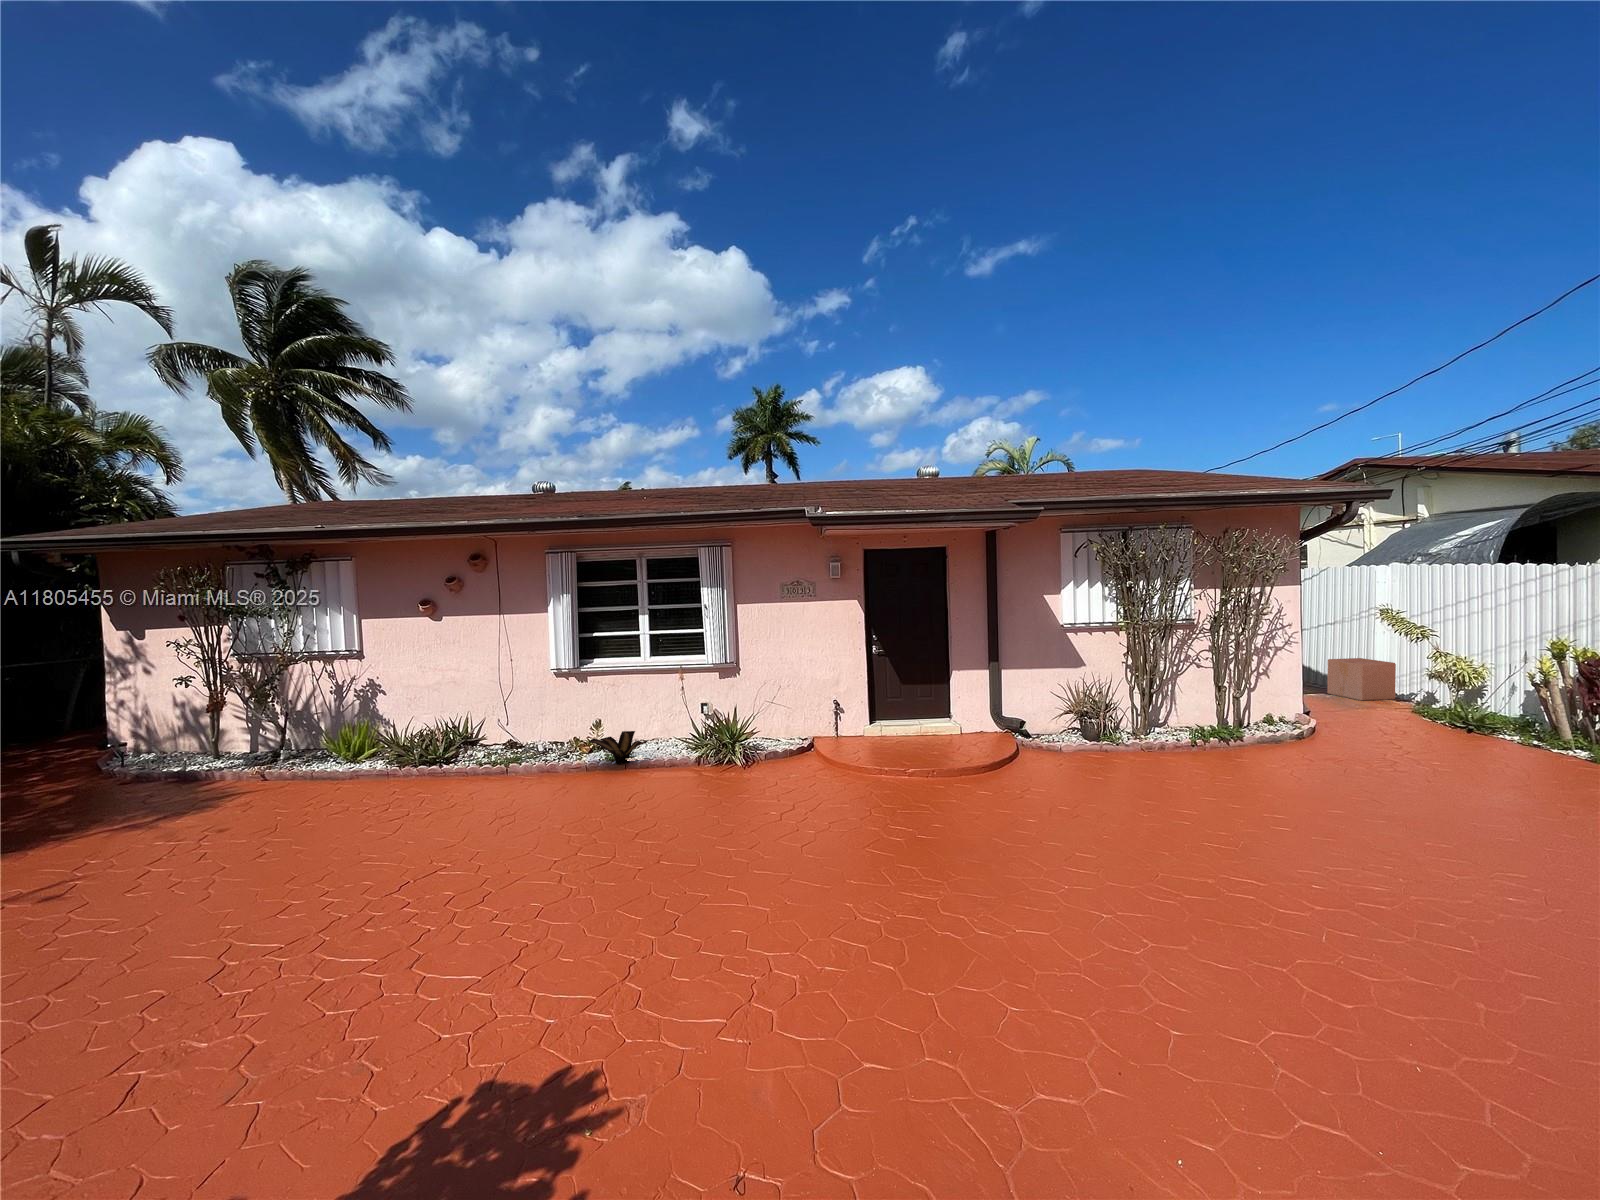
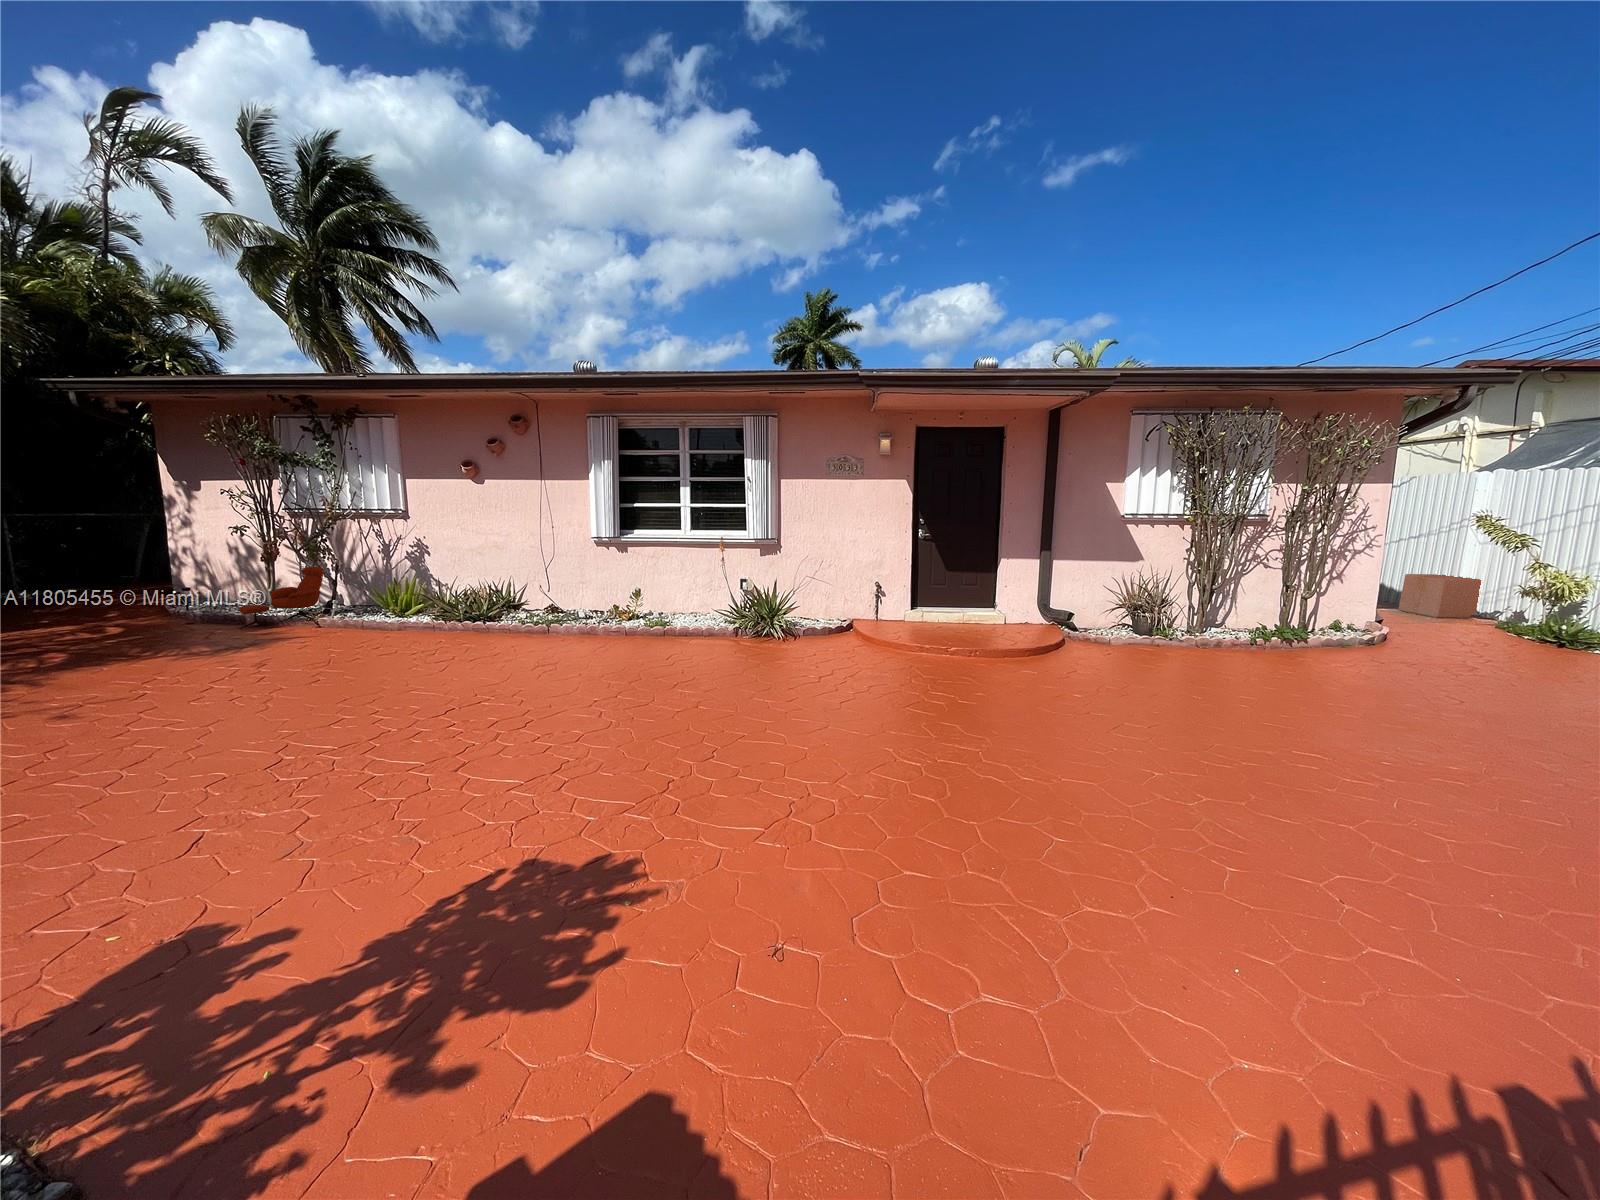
lounge chair: none [174,711,269,786] -> present [239,566,323,629]
potted plant: present [589,731,648,764] -> none [628,603,688,633]

